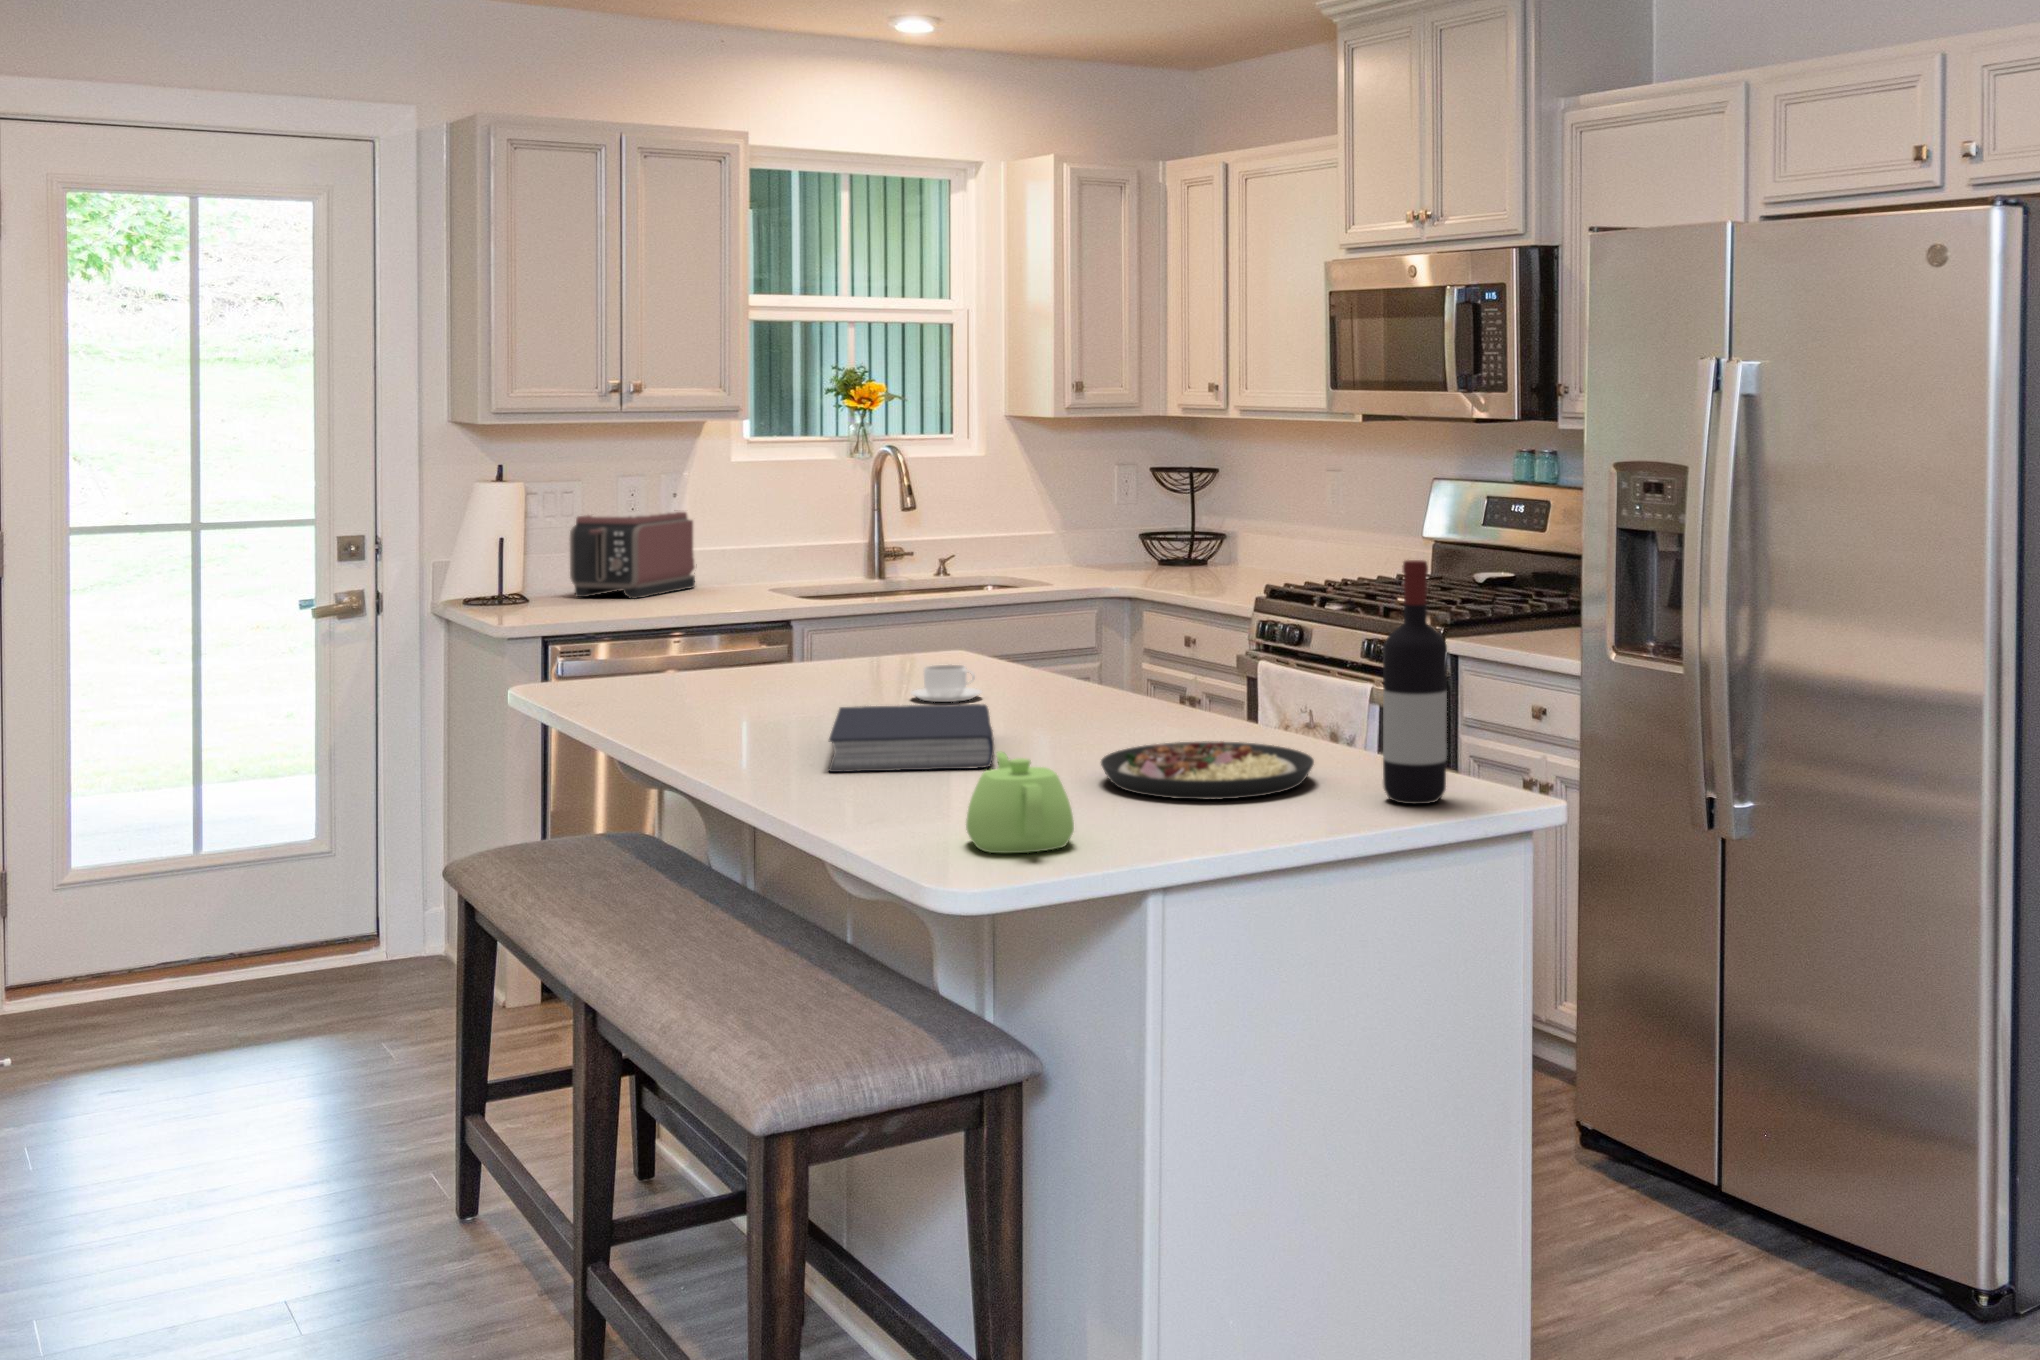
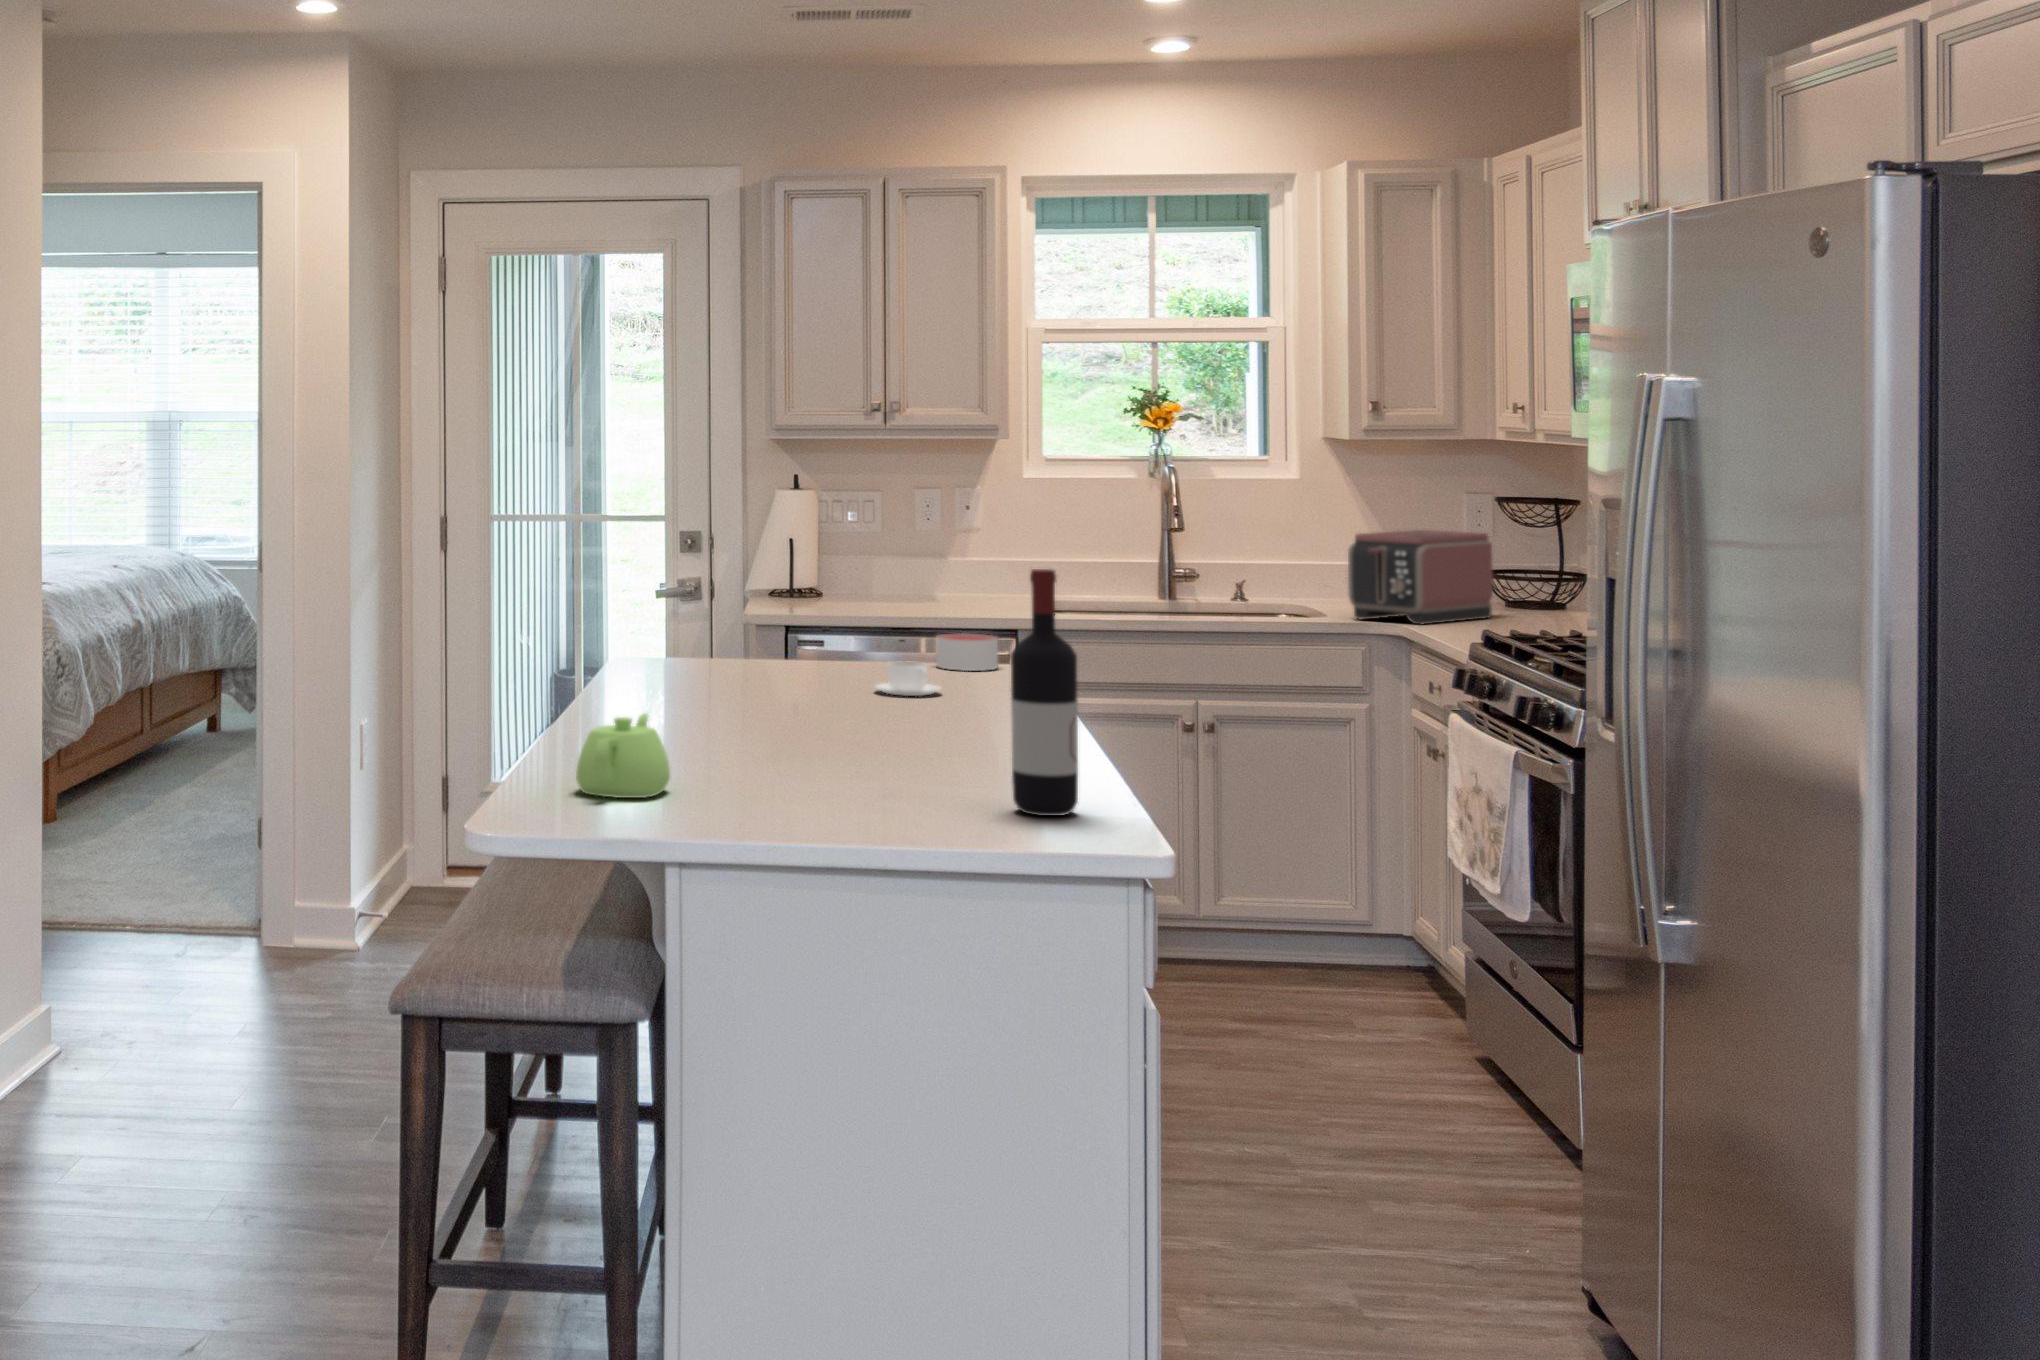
toaster: present [570,512,695,599] -> present [1348,530,1493,625]
candle: none [884,629,949,669] -> present [936,634,998,671]
book: present [829,704,994,772] -> none [649,683,852,742]
plate: present [1101,741,1314,800] -> none [809,738,1016,789]

